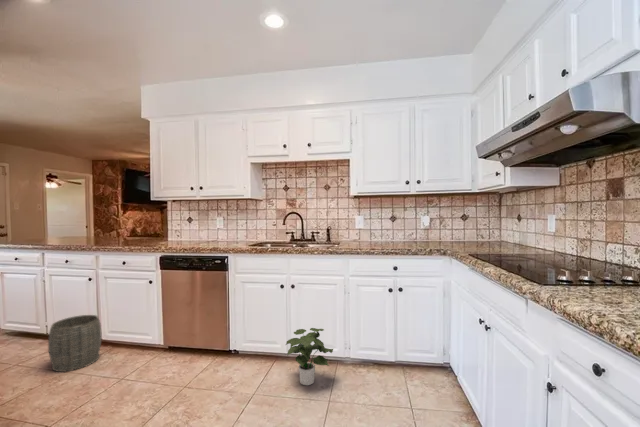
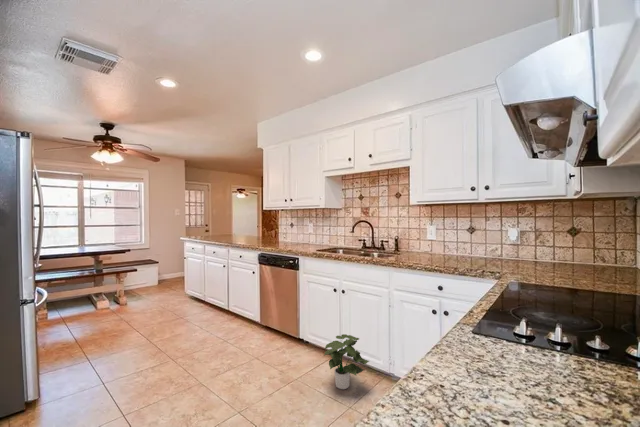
woven basket: present [48,315,102,372] -> none [194,292,225,330]

